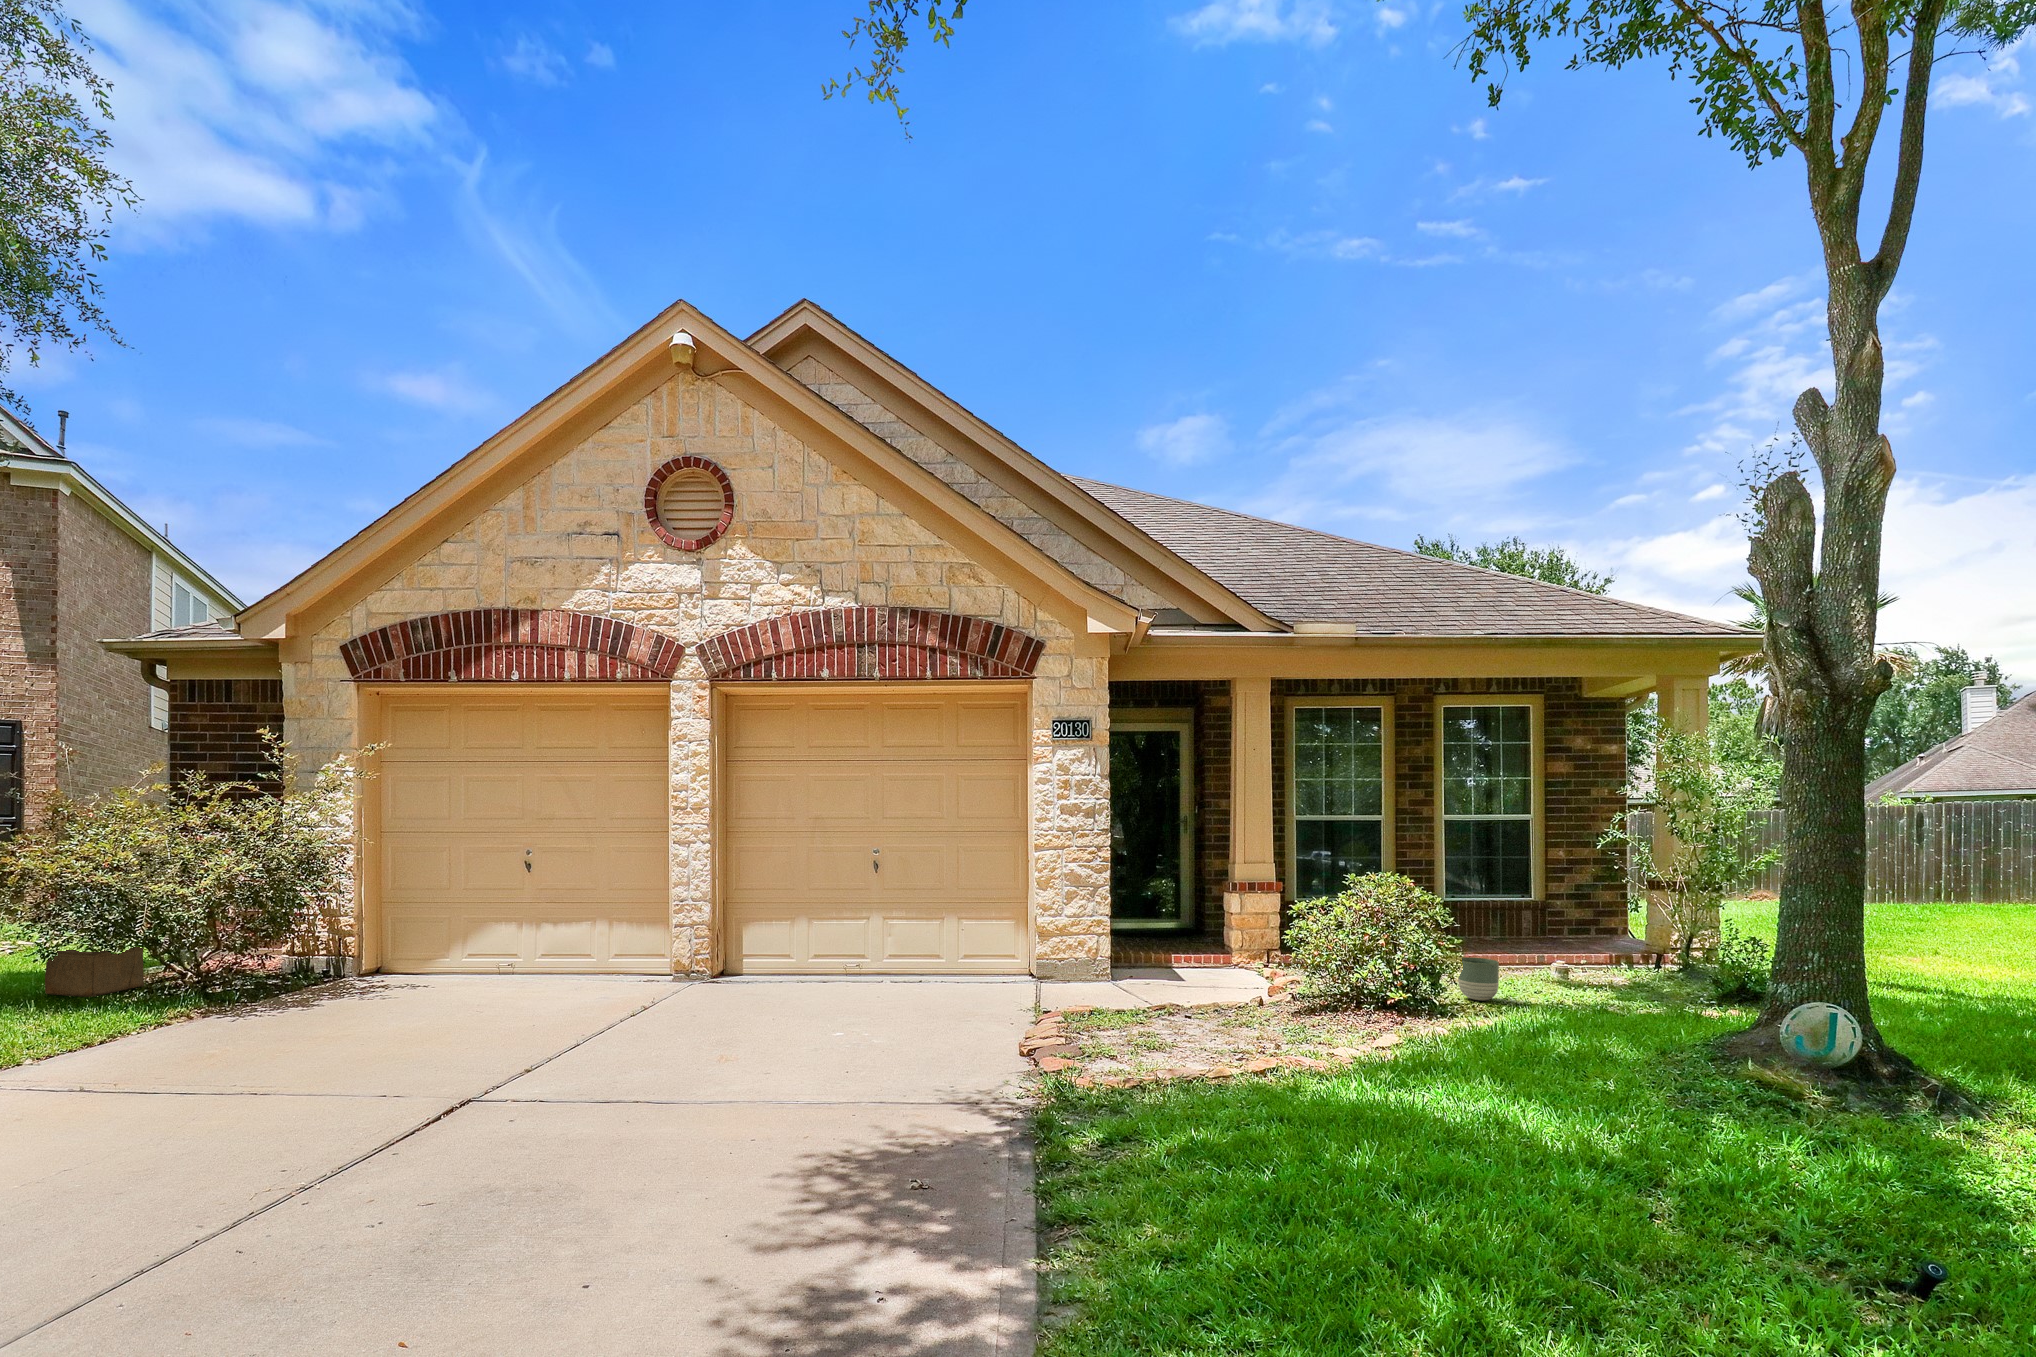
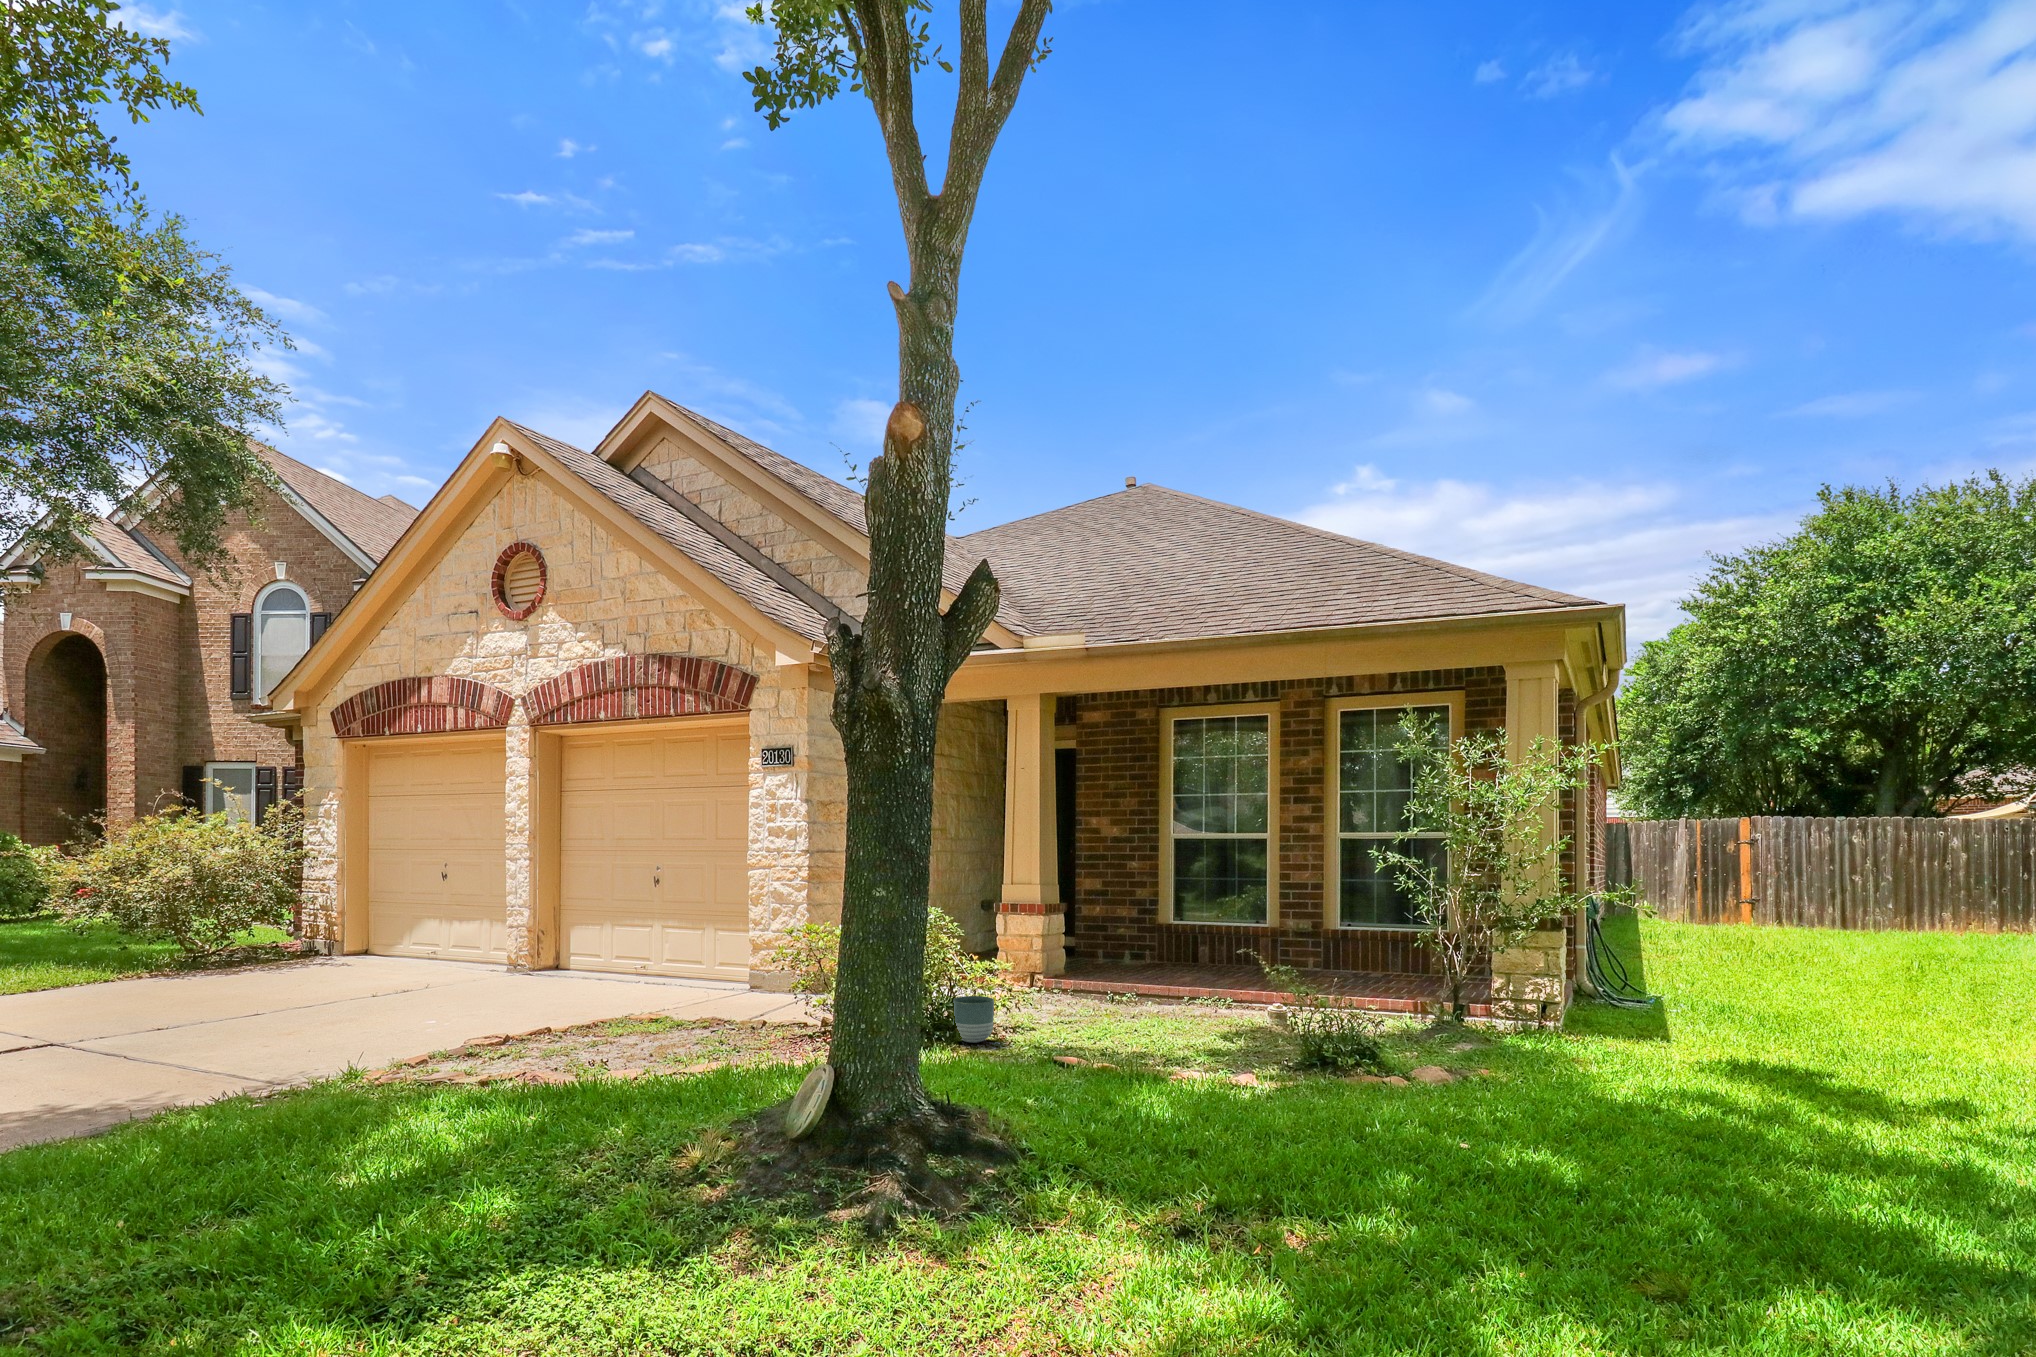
storage bin: present [45,947,144,997] -> none [130,930,190,967]

